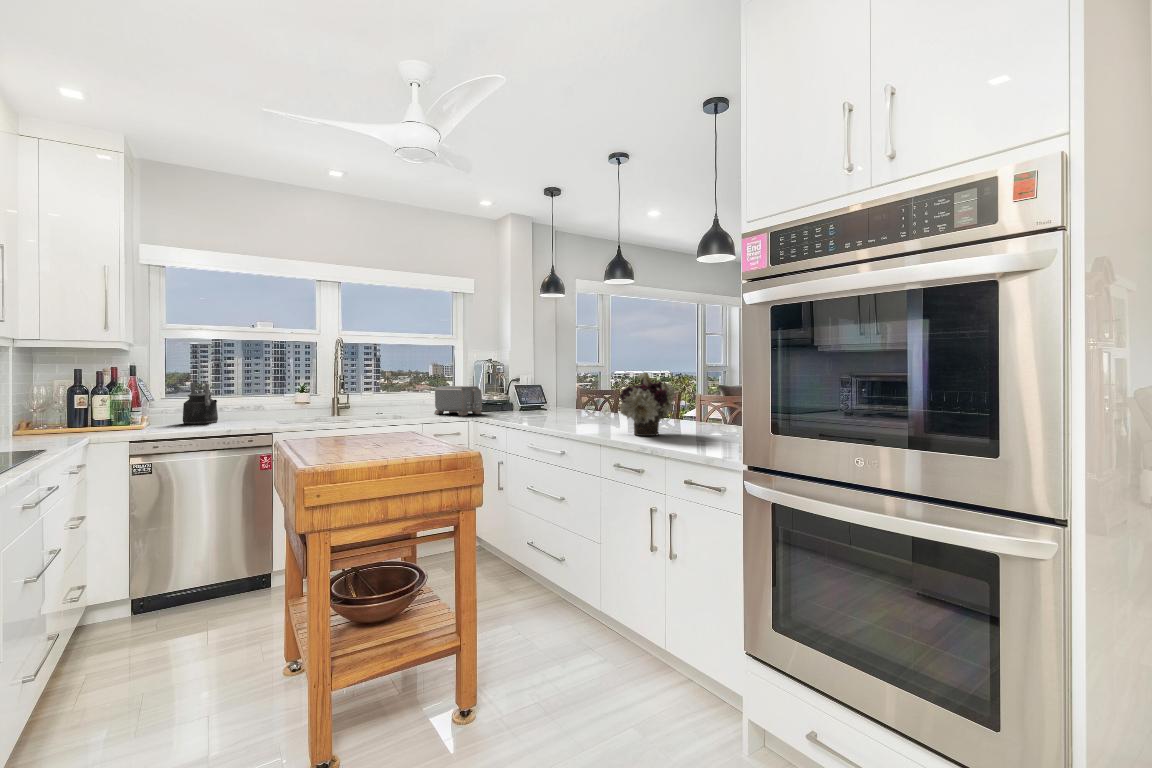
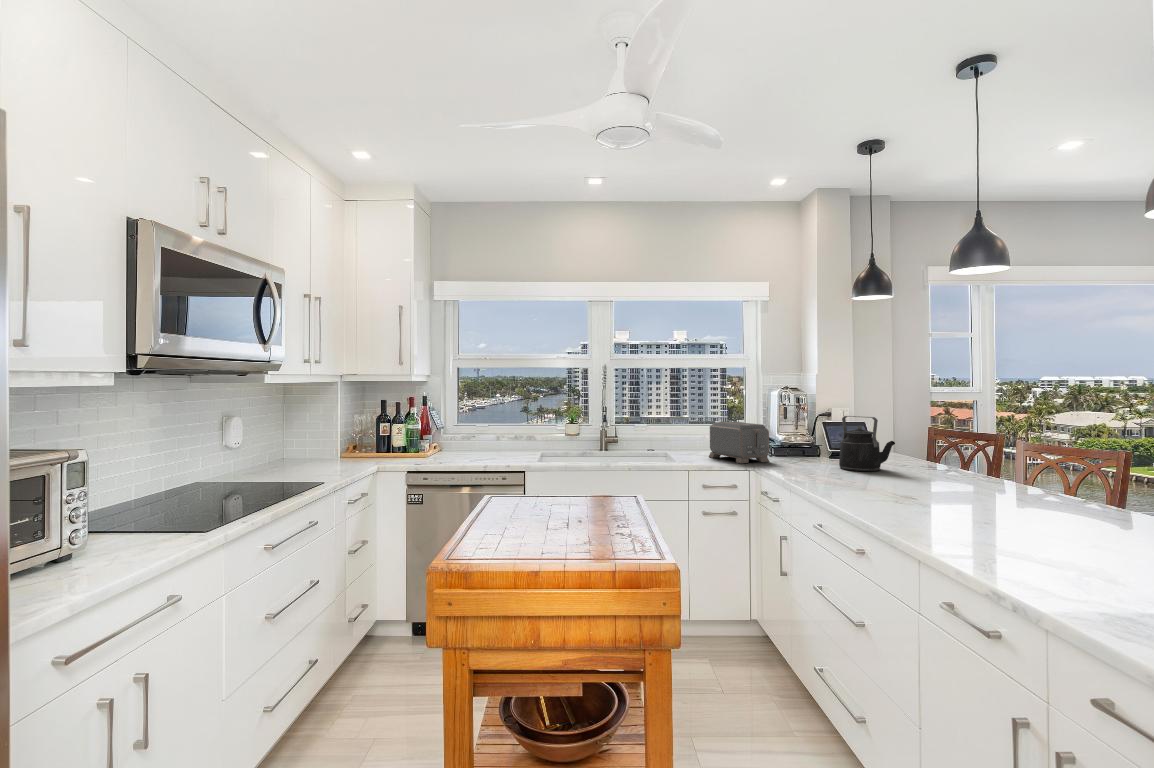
flower arrangement: present [619,372,675,436] -> none [962,431,1088,550]
kettle: present [183,383,218,424] -> present [839,416,895,471]

